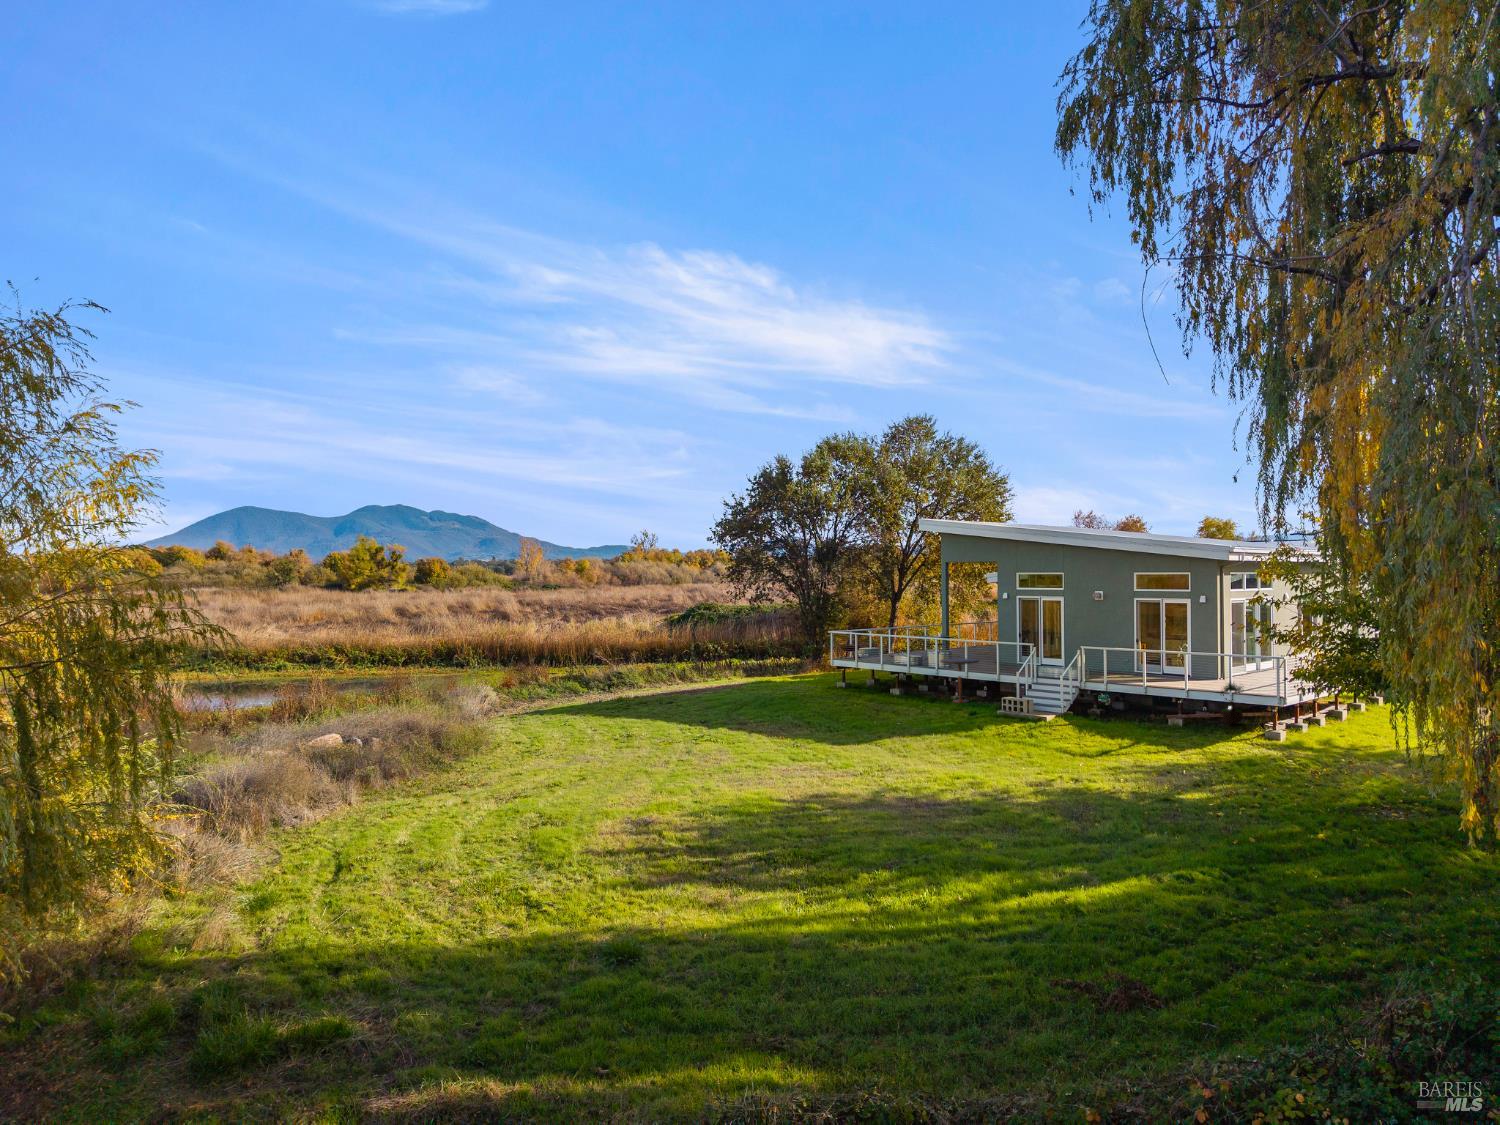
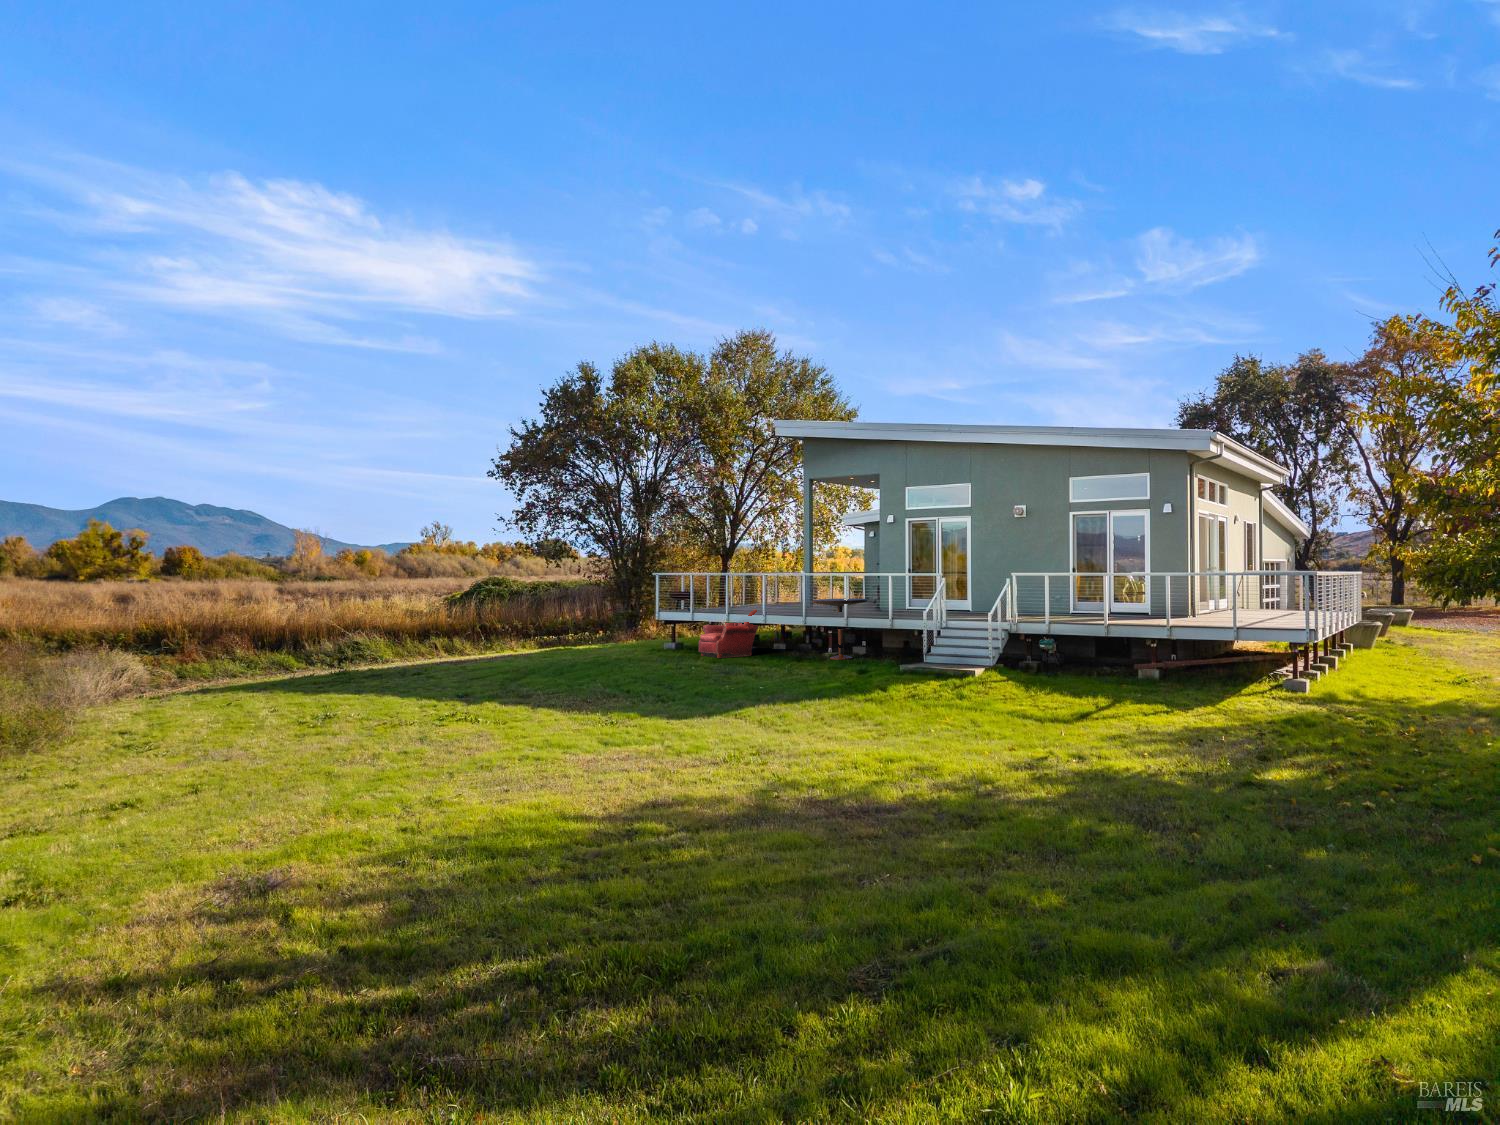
armchair: none [861,663,906,699] -> present [698,609,758,658]
potted tree: present [1220,682,1244,724] -> none [1204,610,1244,673]

